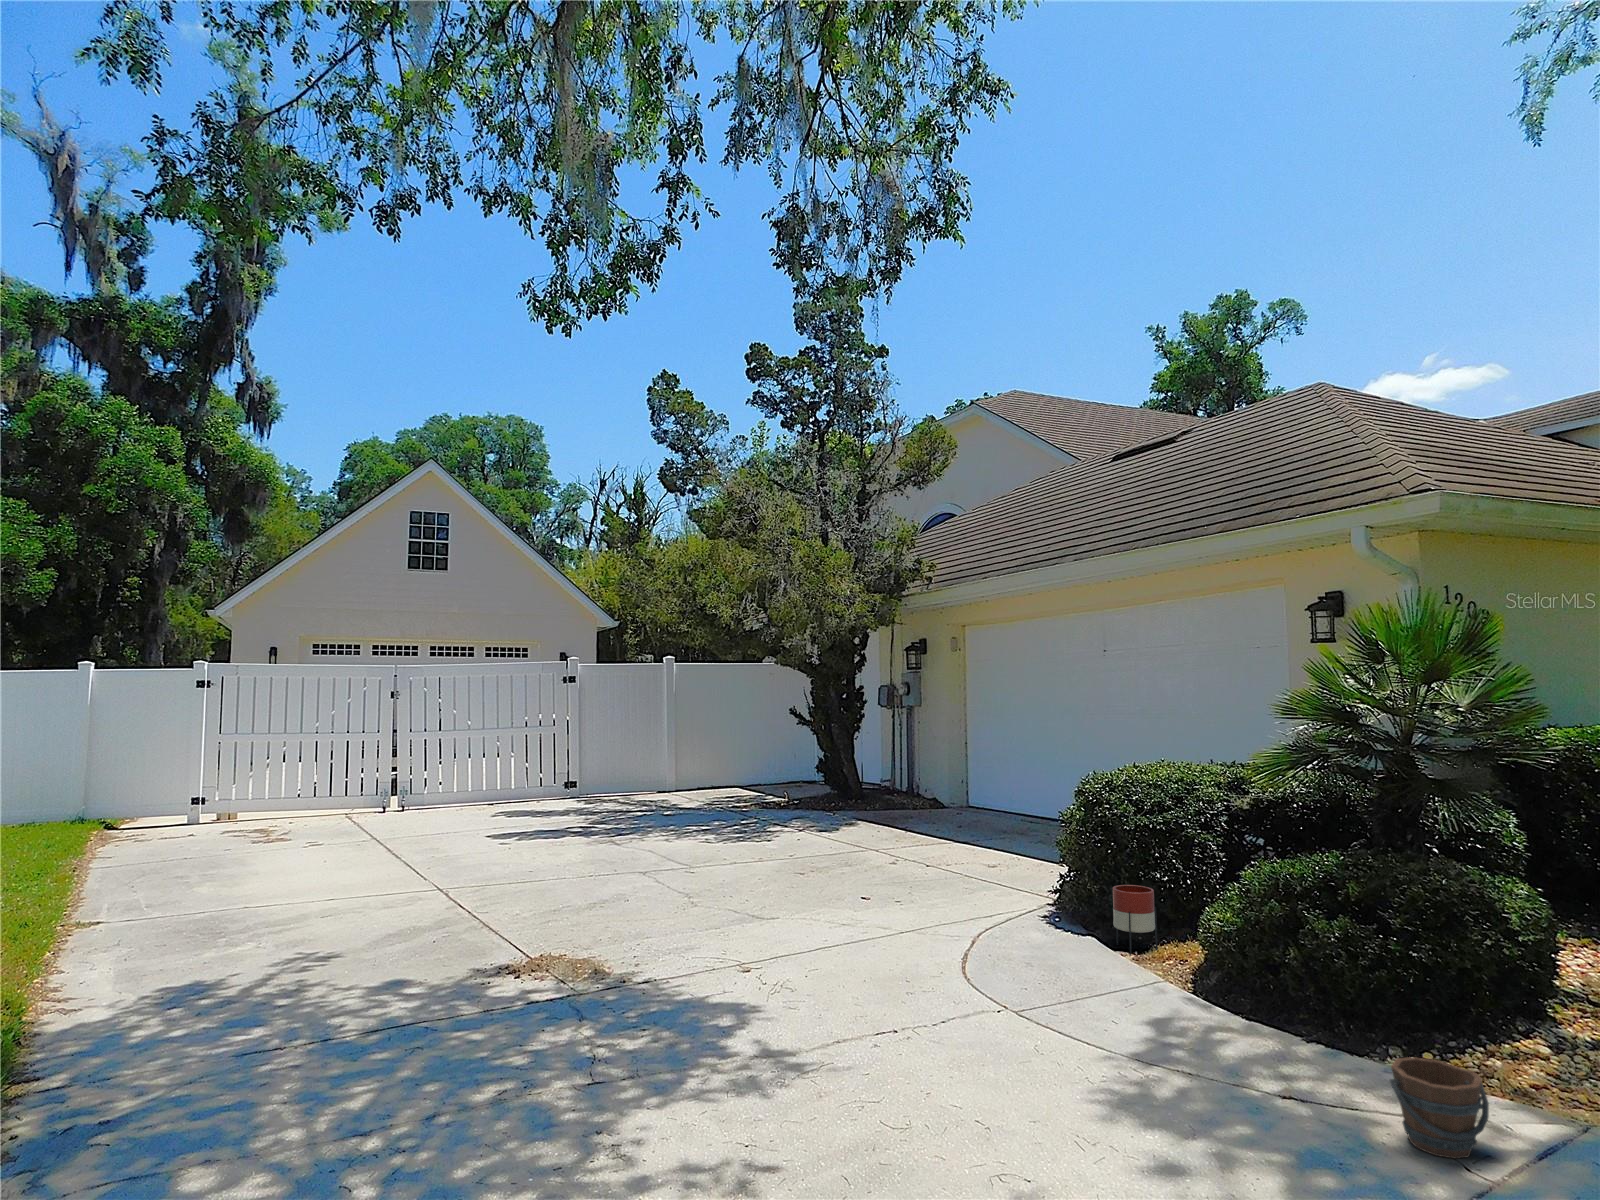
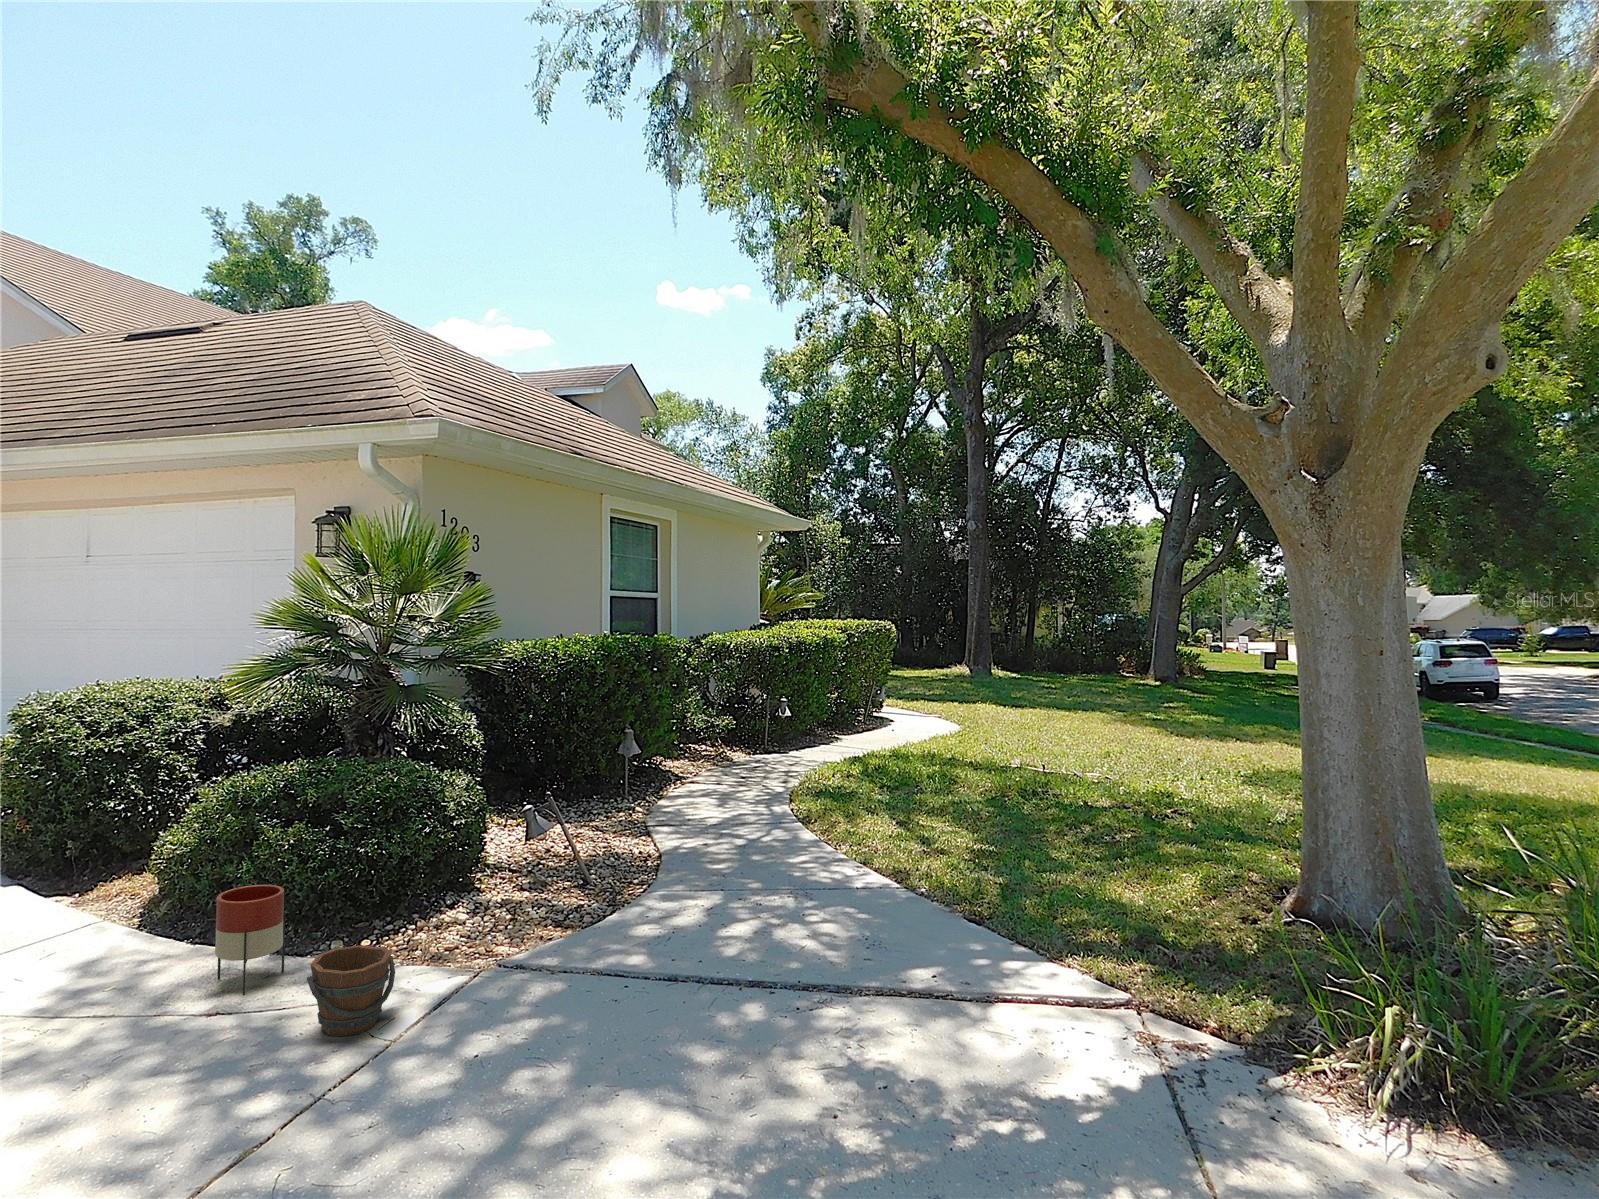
planter: present [1113,885,1158,955] -> present [215,885,285,995]

